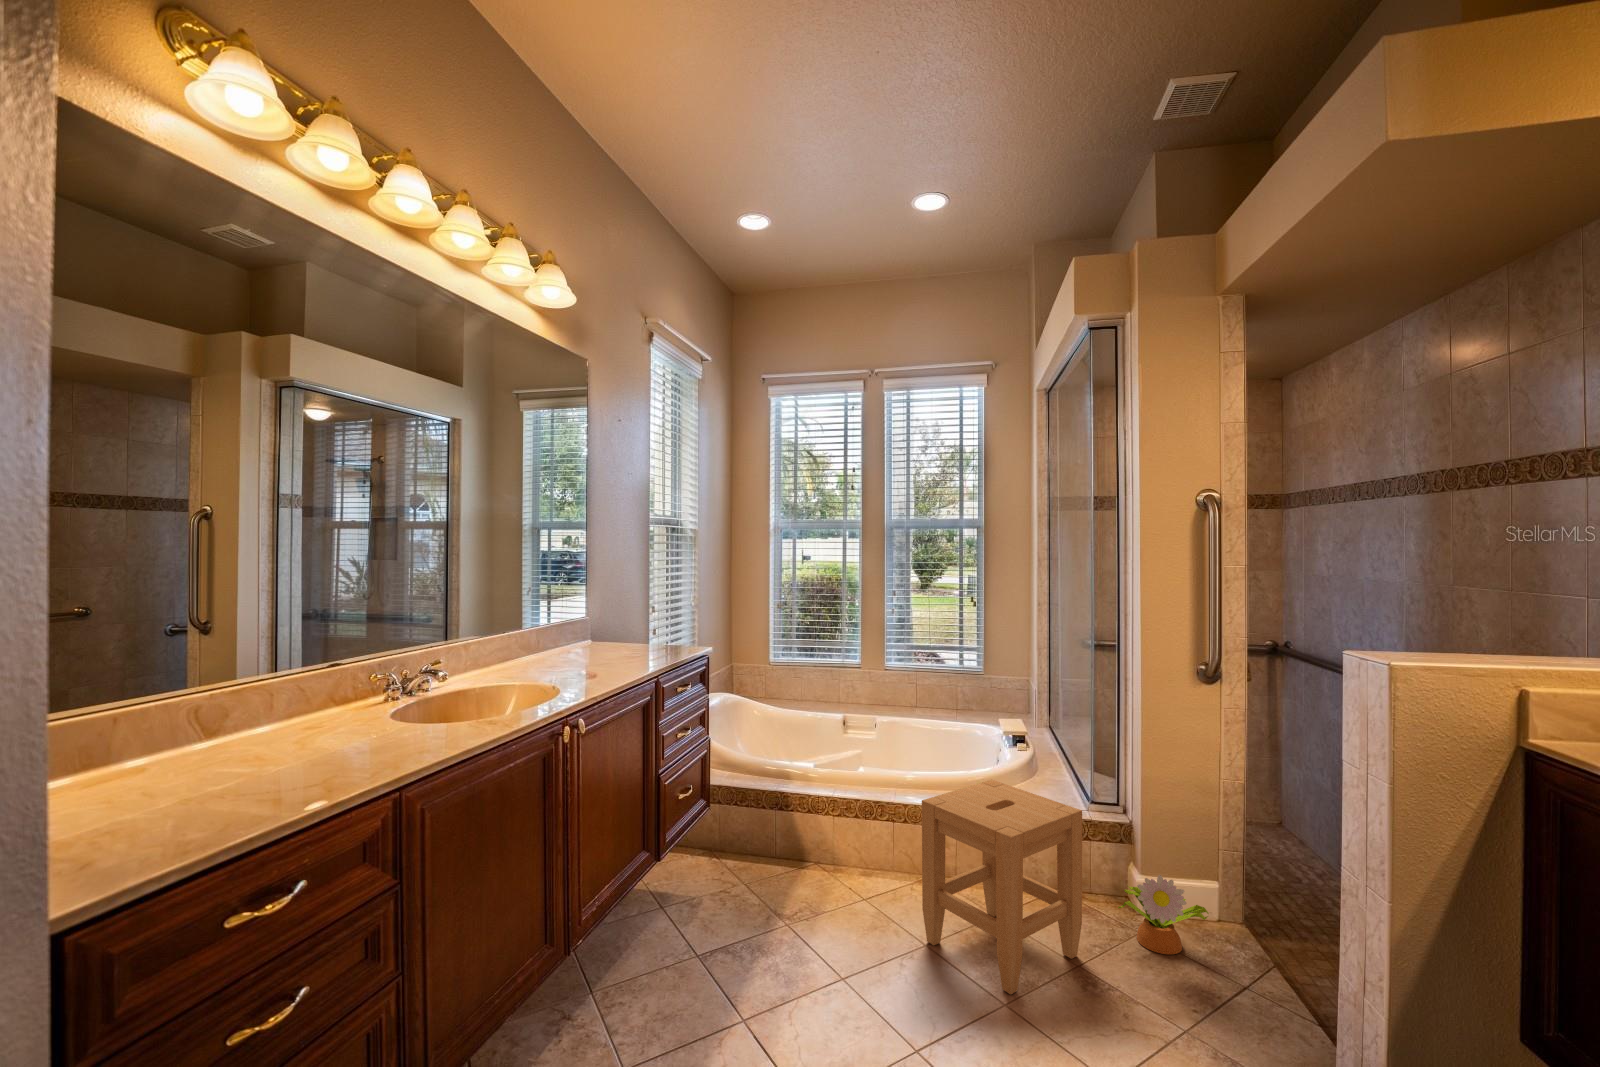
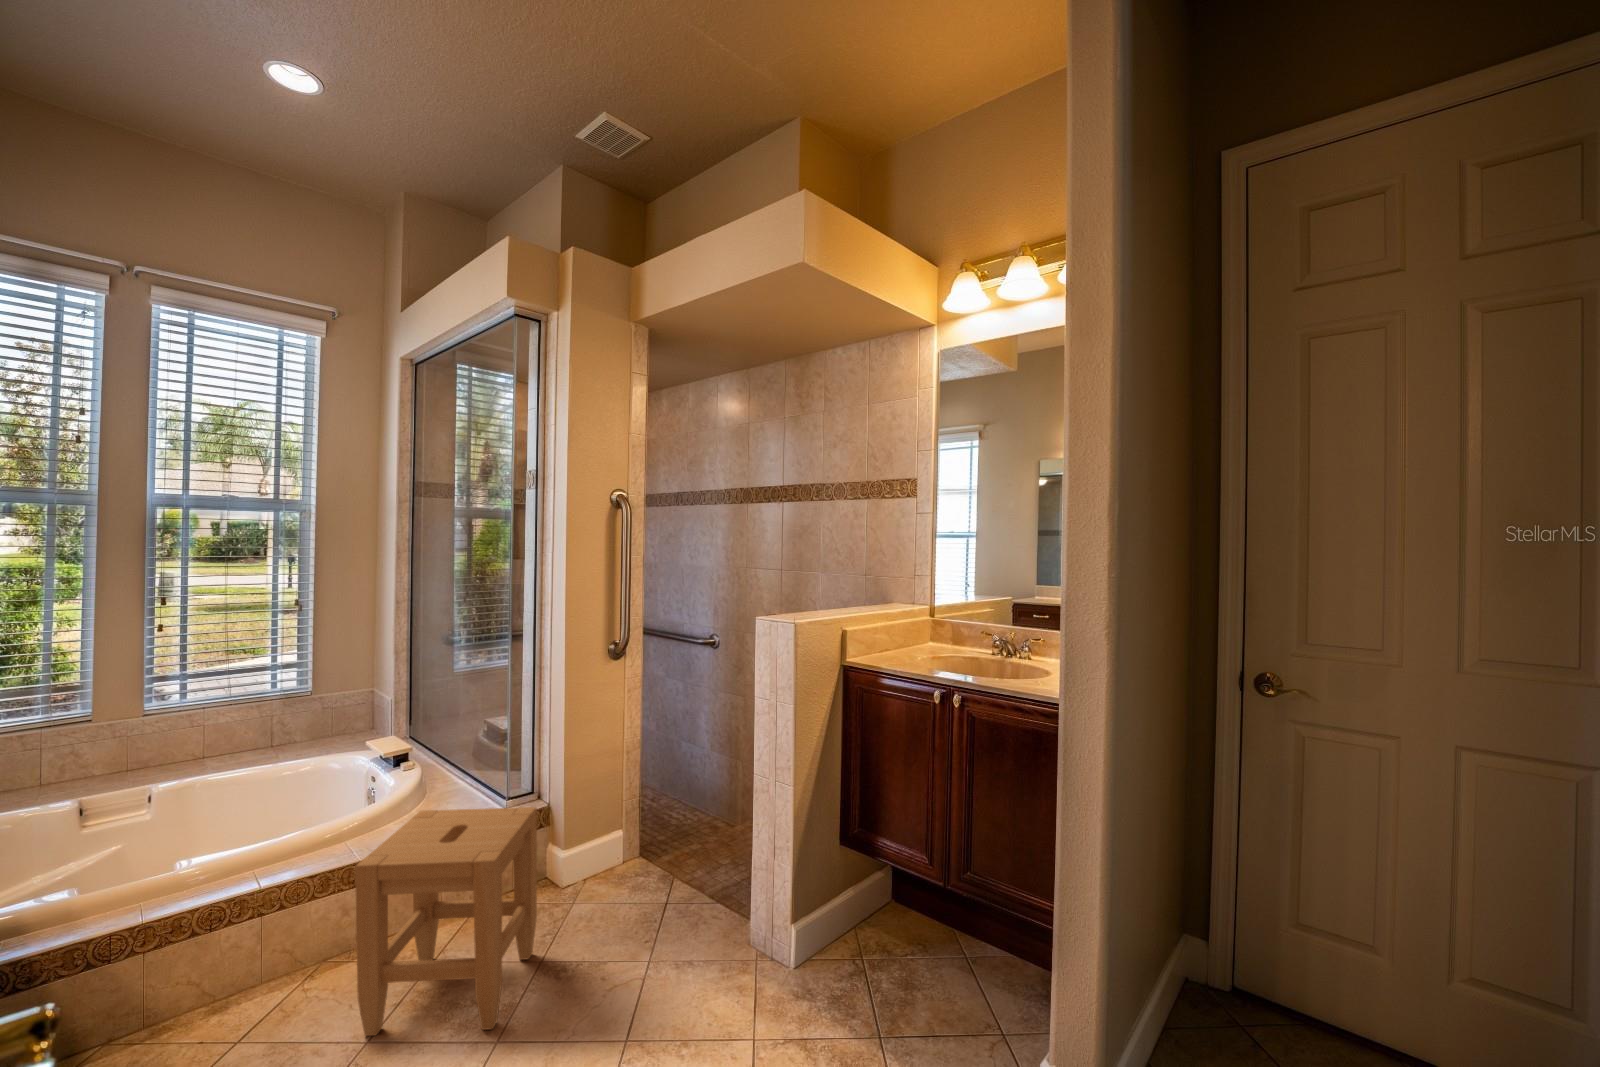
decorative plant: present [1118,875,1209,954] -> none [555,840,629,913]

